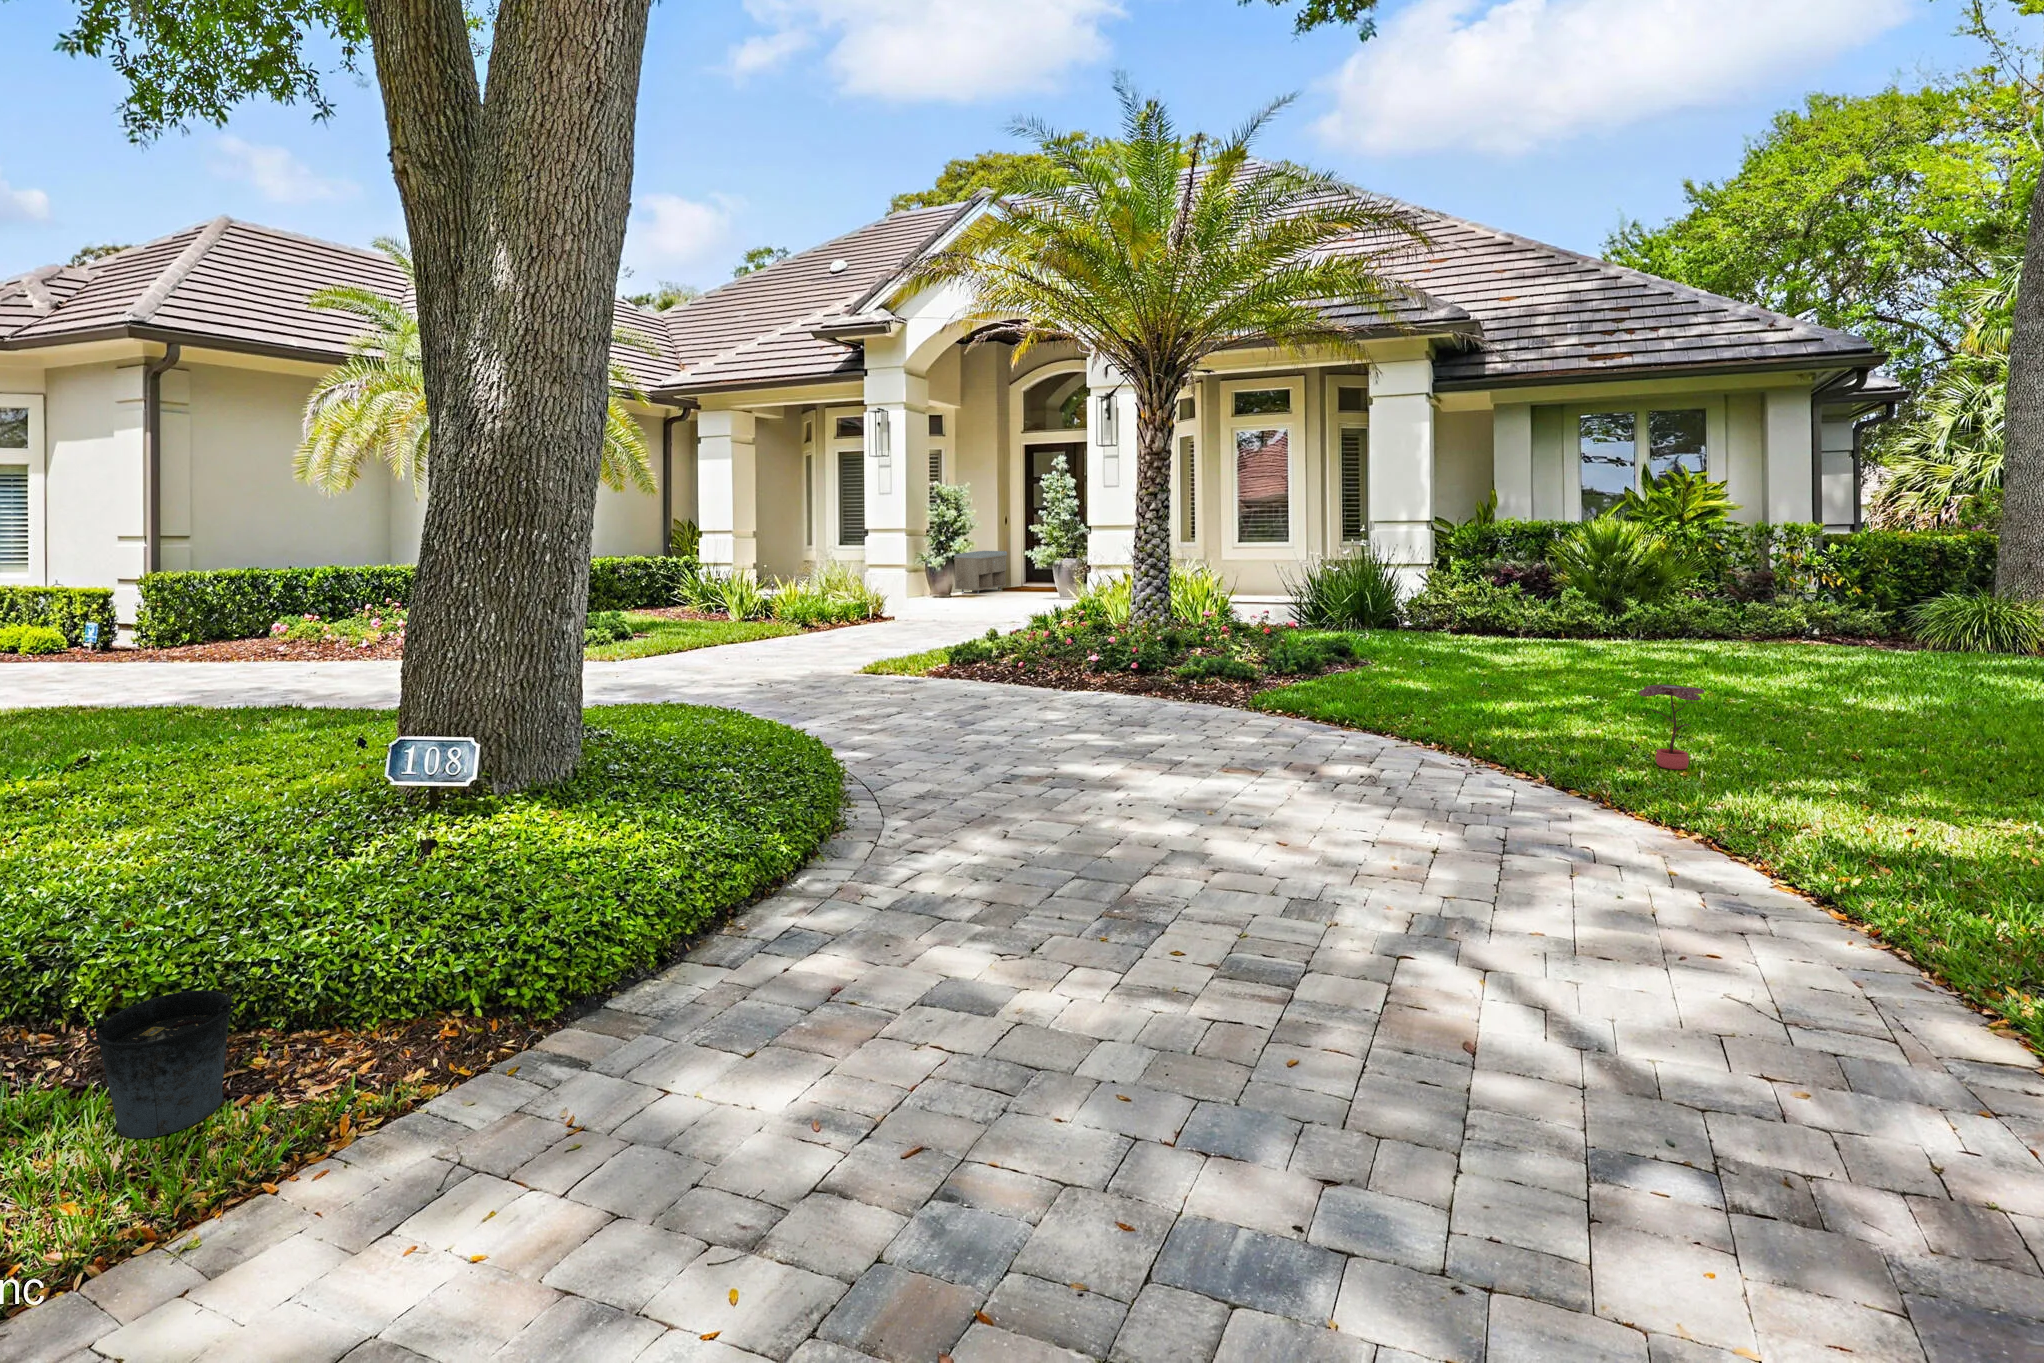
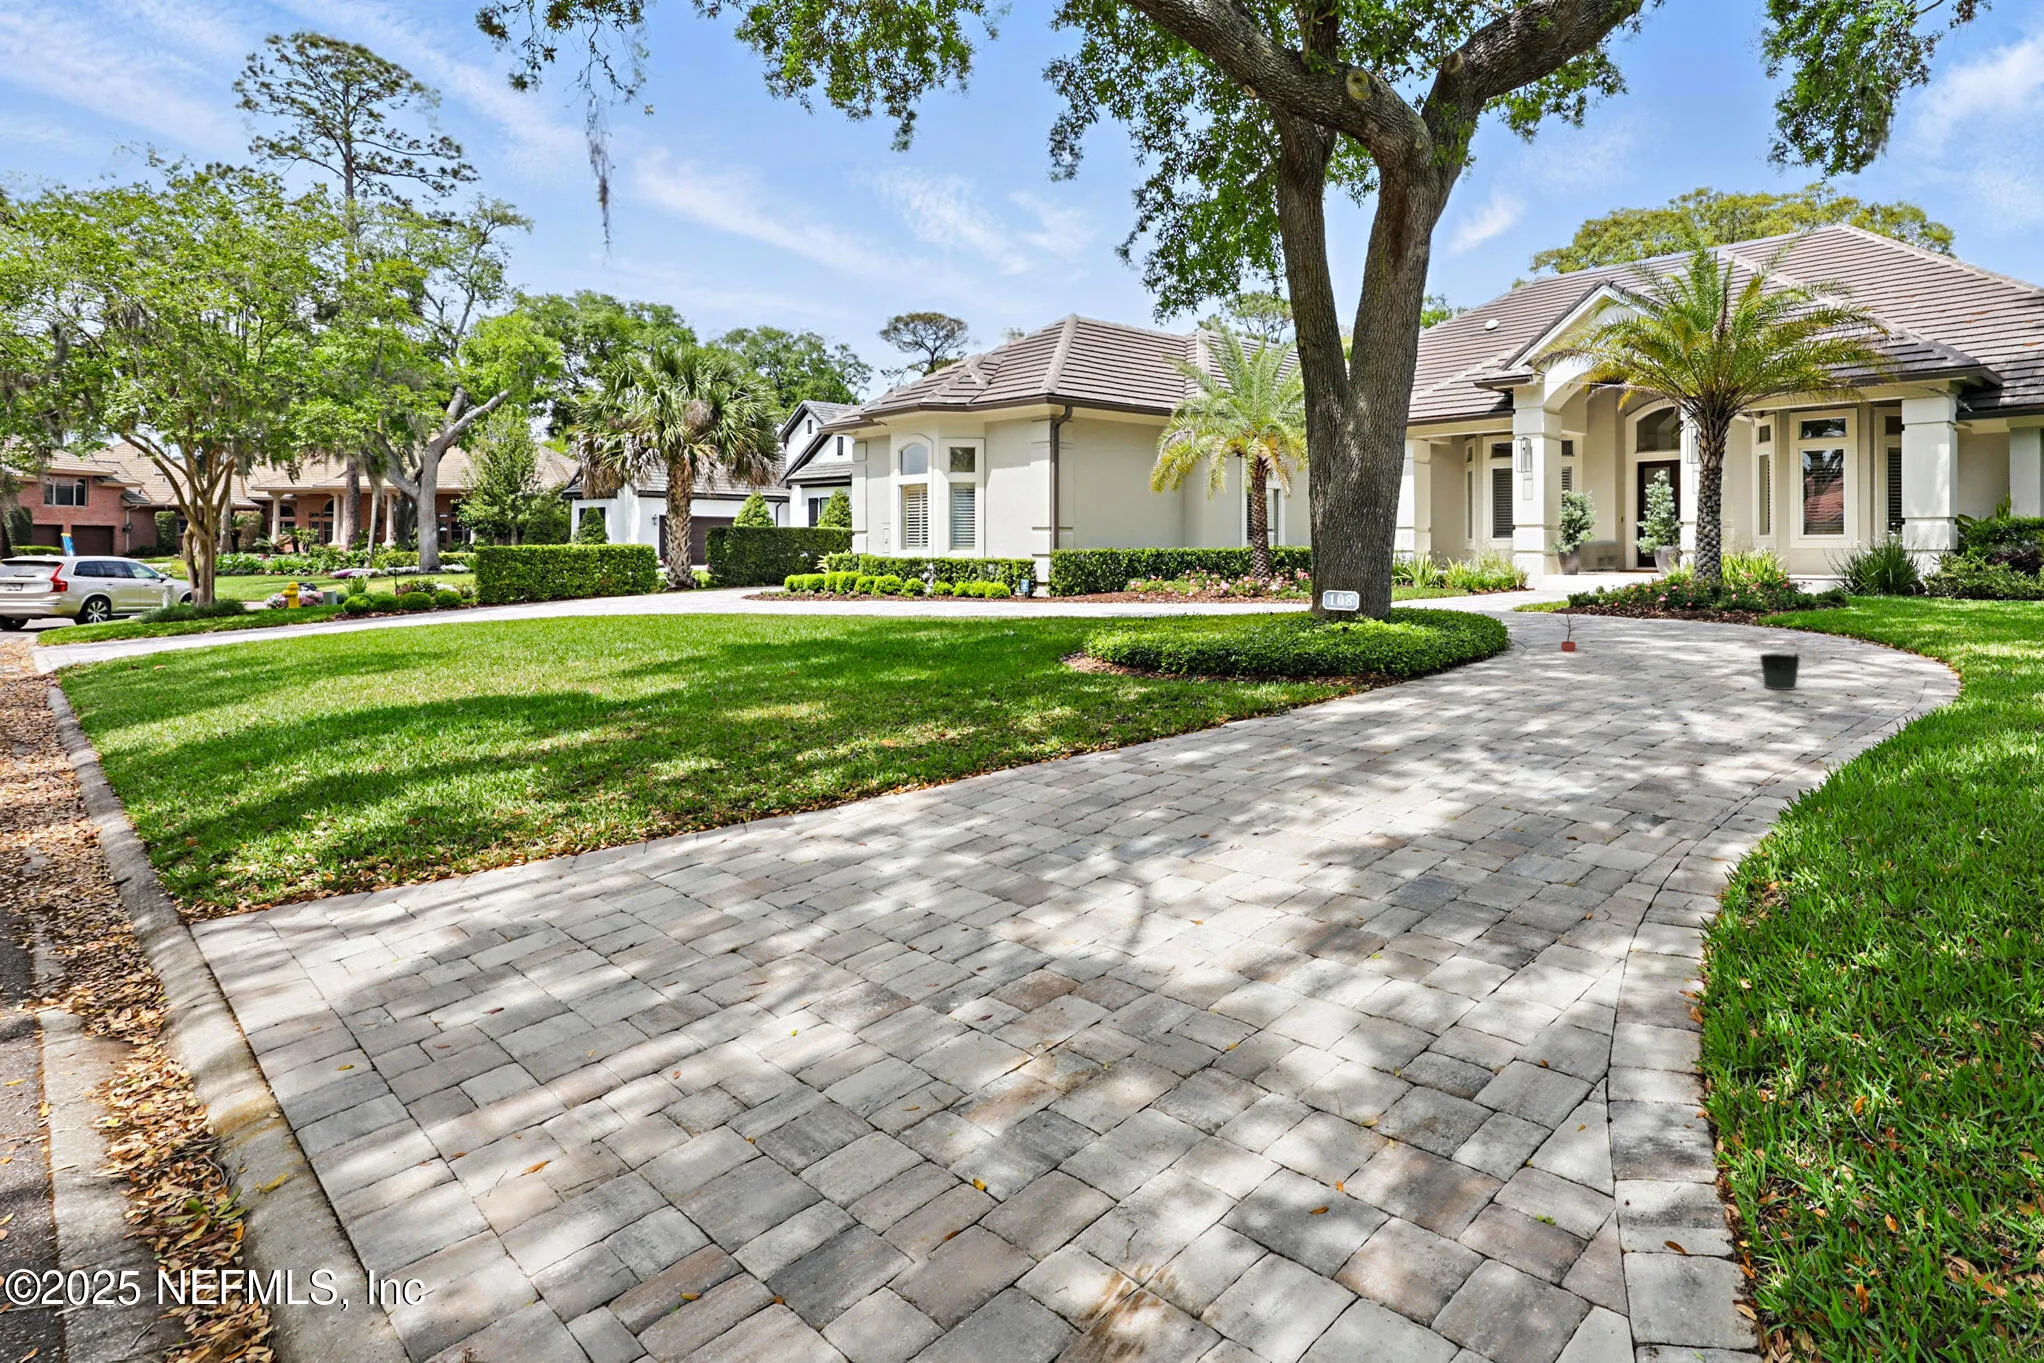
potted plant: present [1639,685,1705,770] -> present [1551,608,1584,651]
bucket: present [86,990,238,1138] -> present [1760,653,1800,690]

